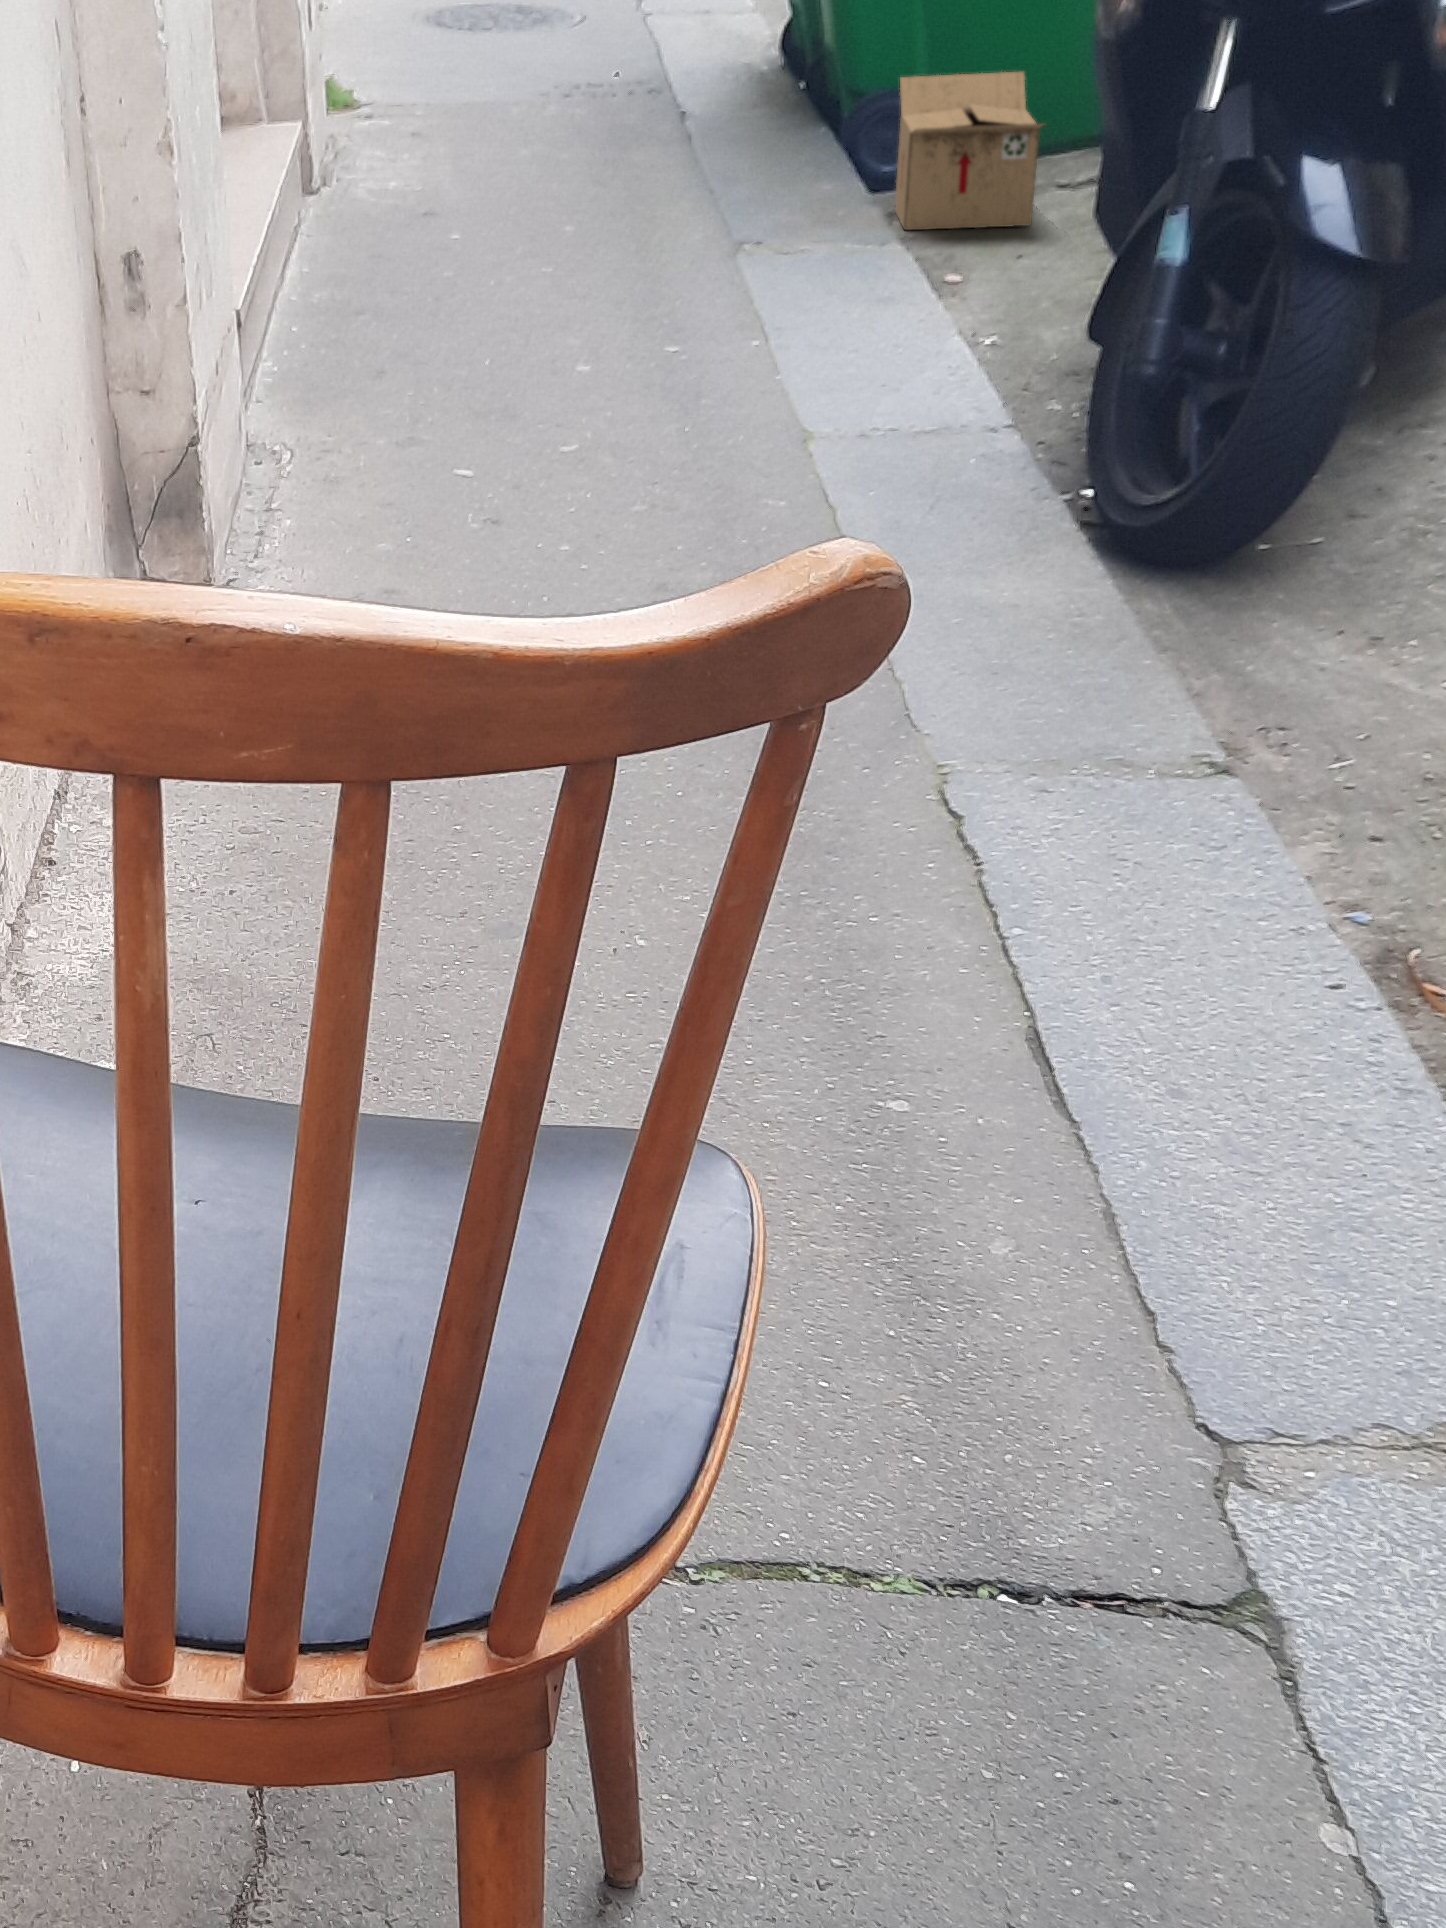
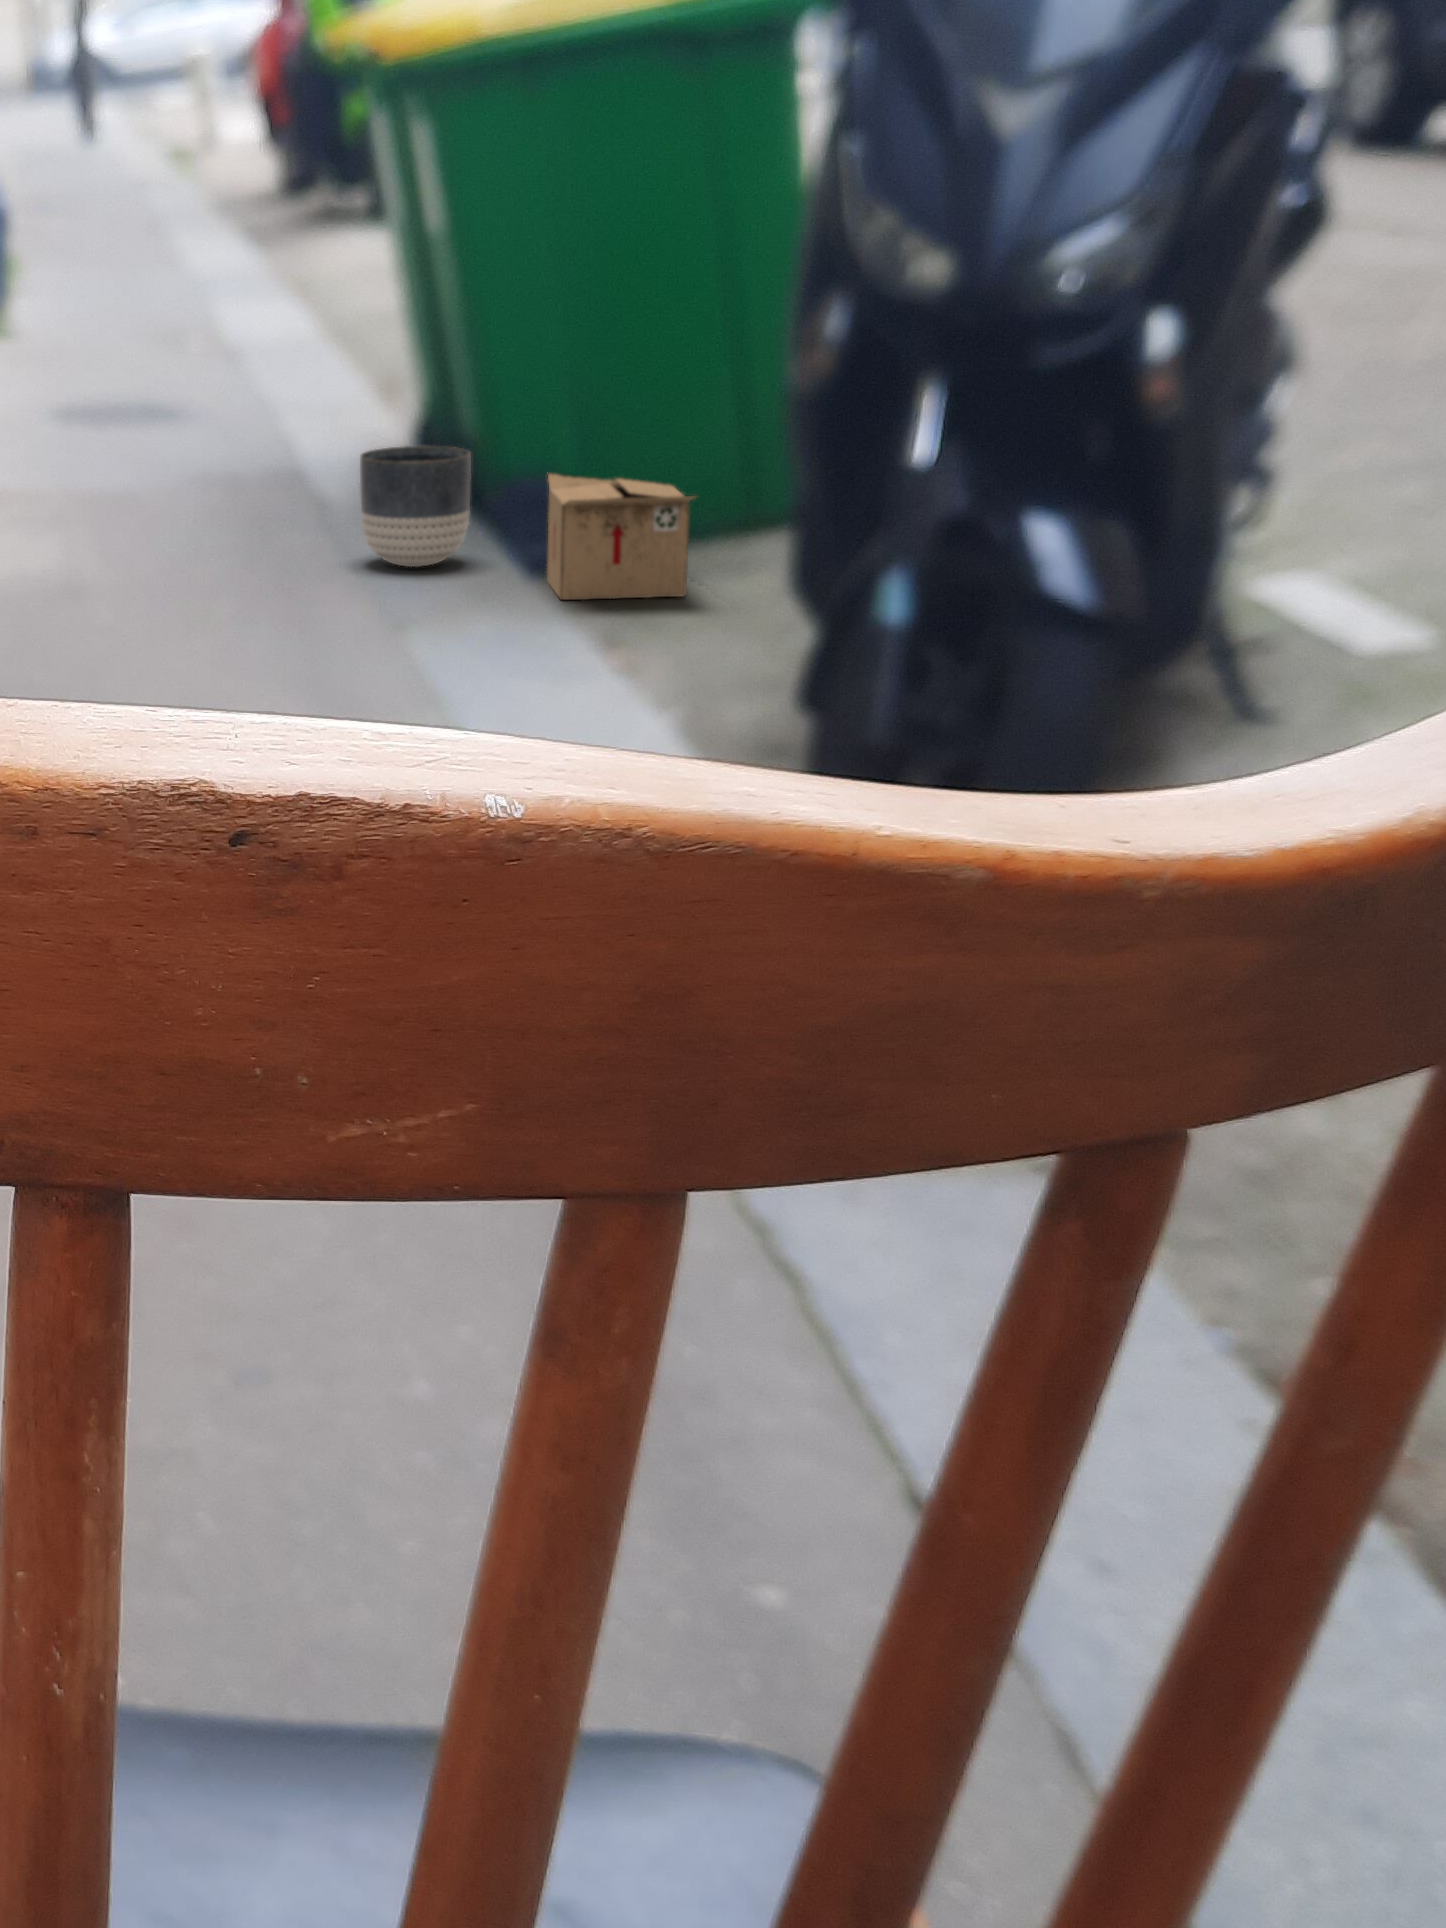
planter: none [713,70,826,195] -> present [360,446,471,567]

